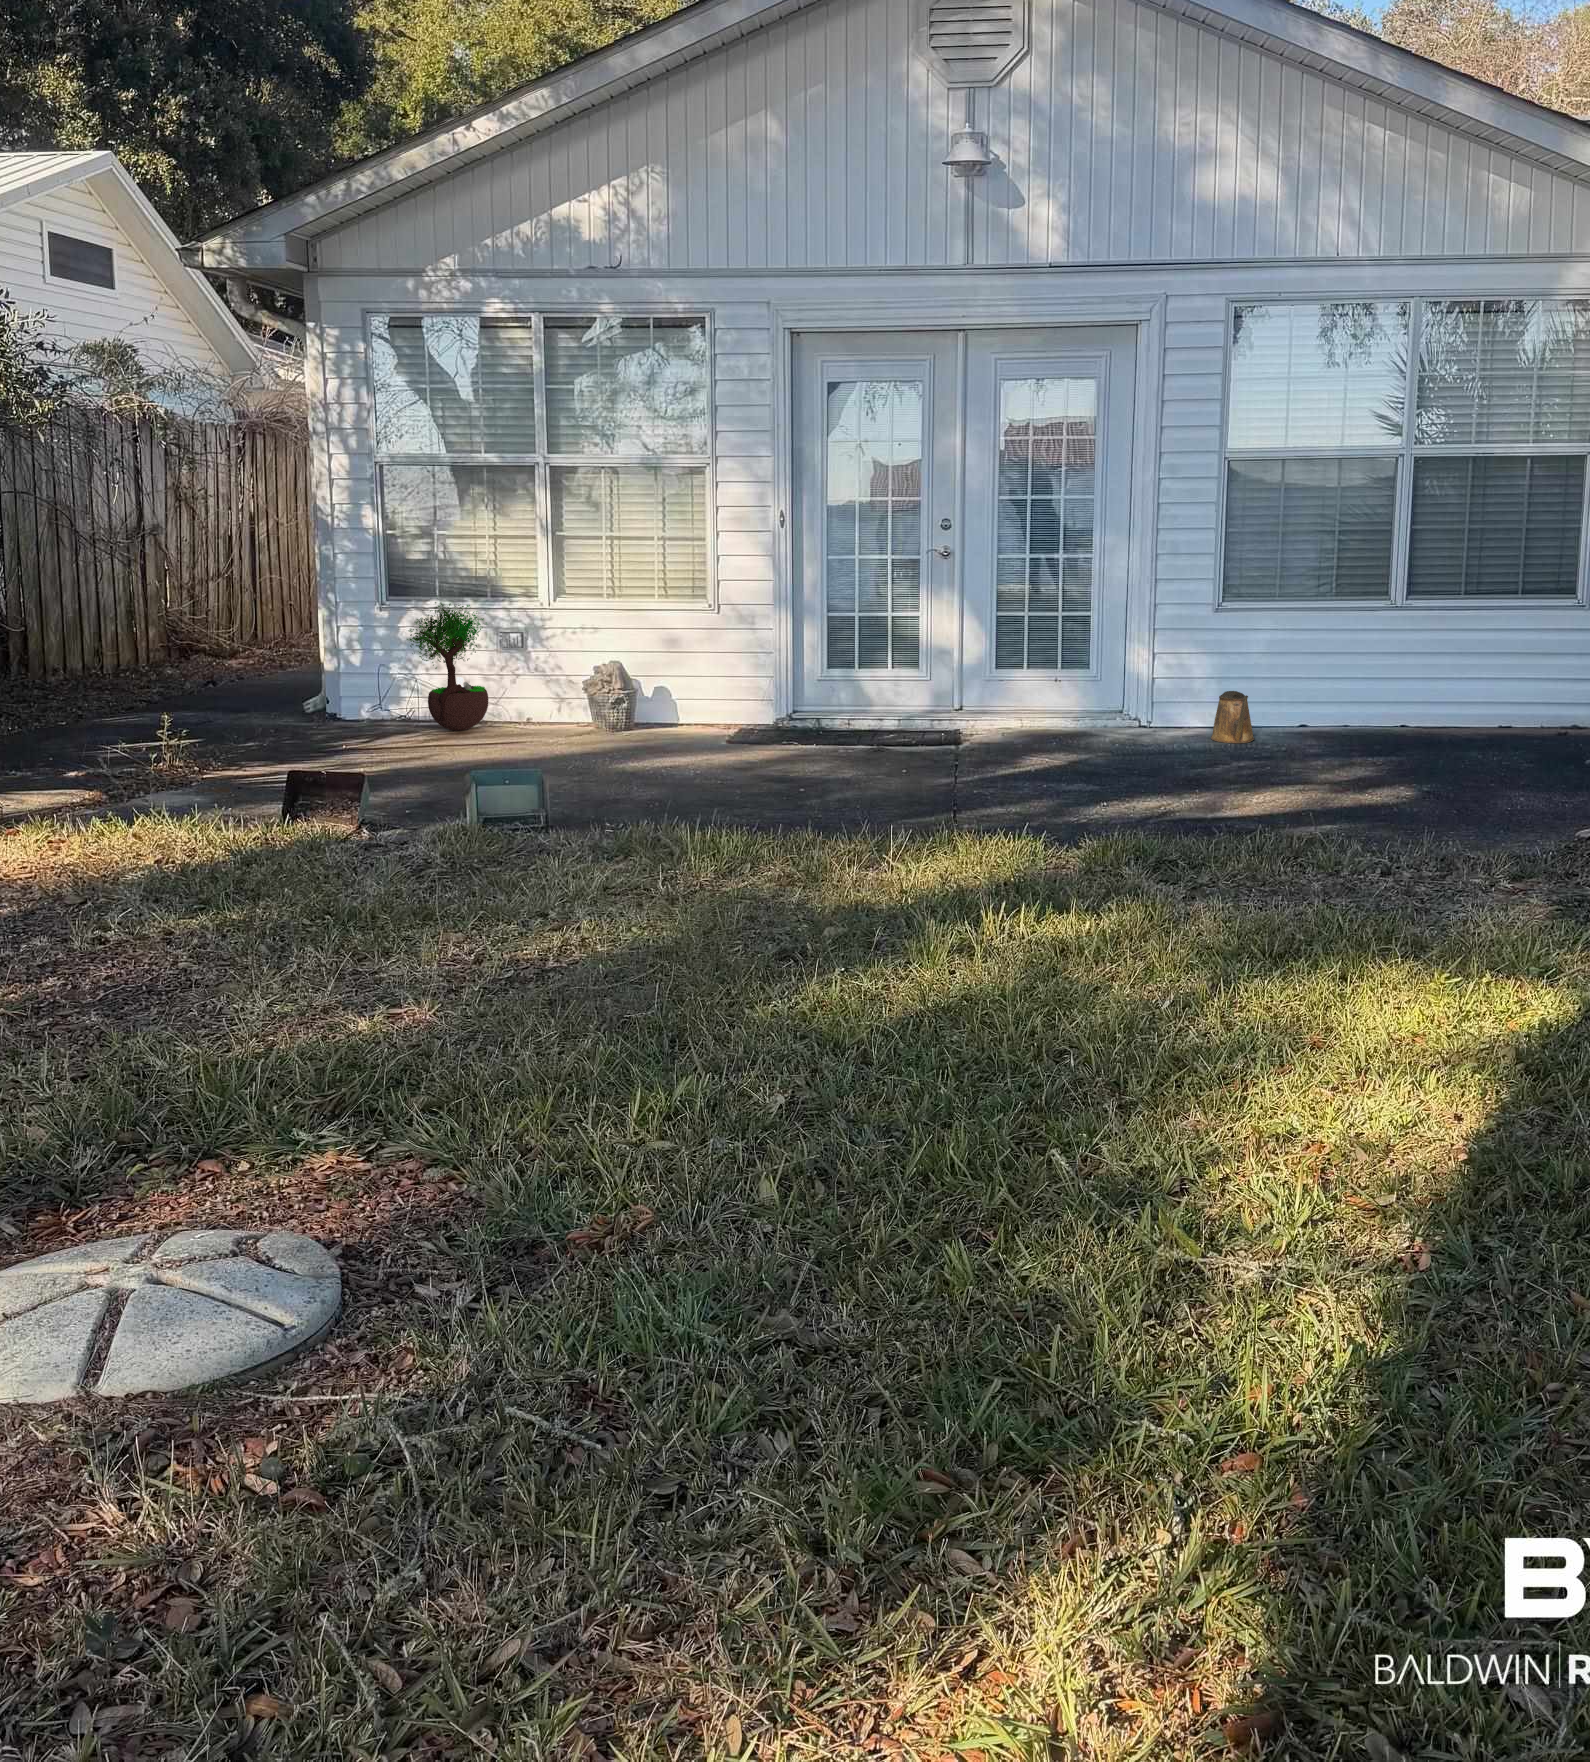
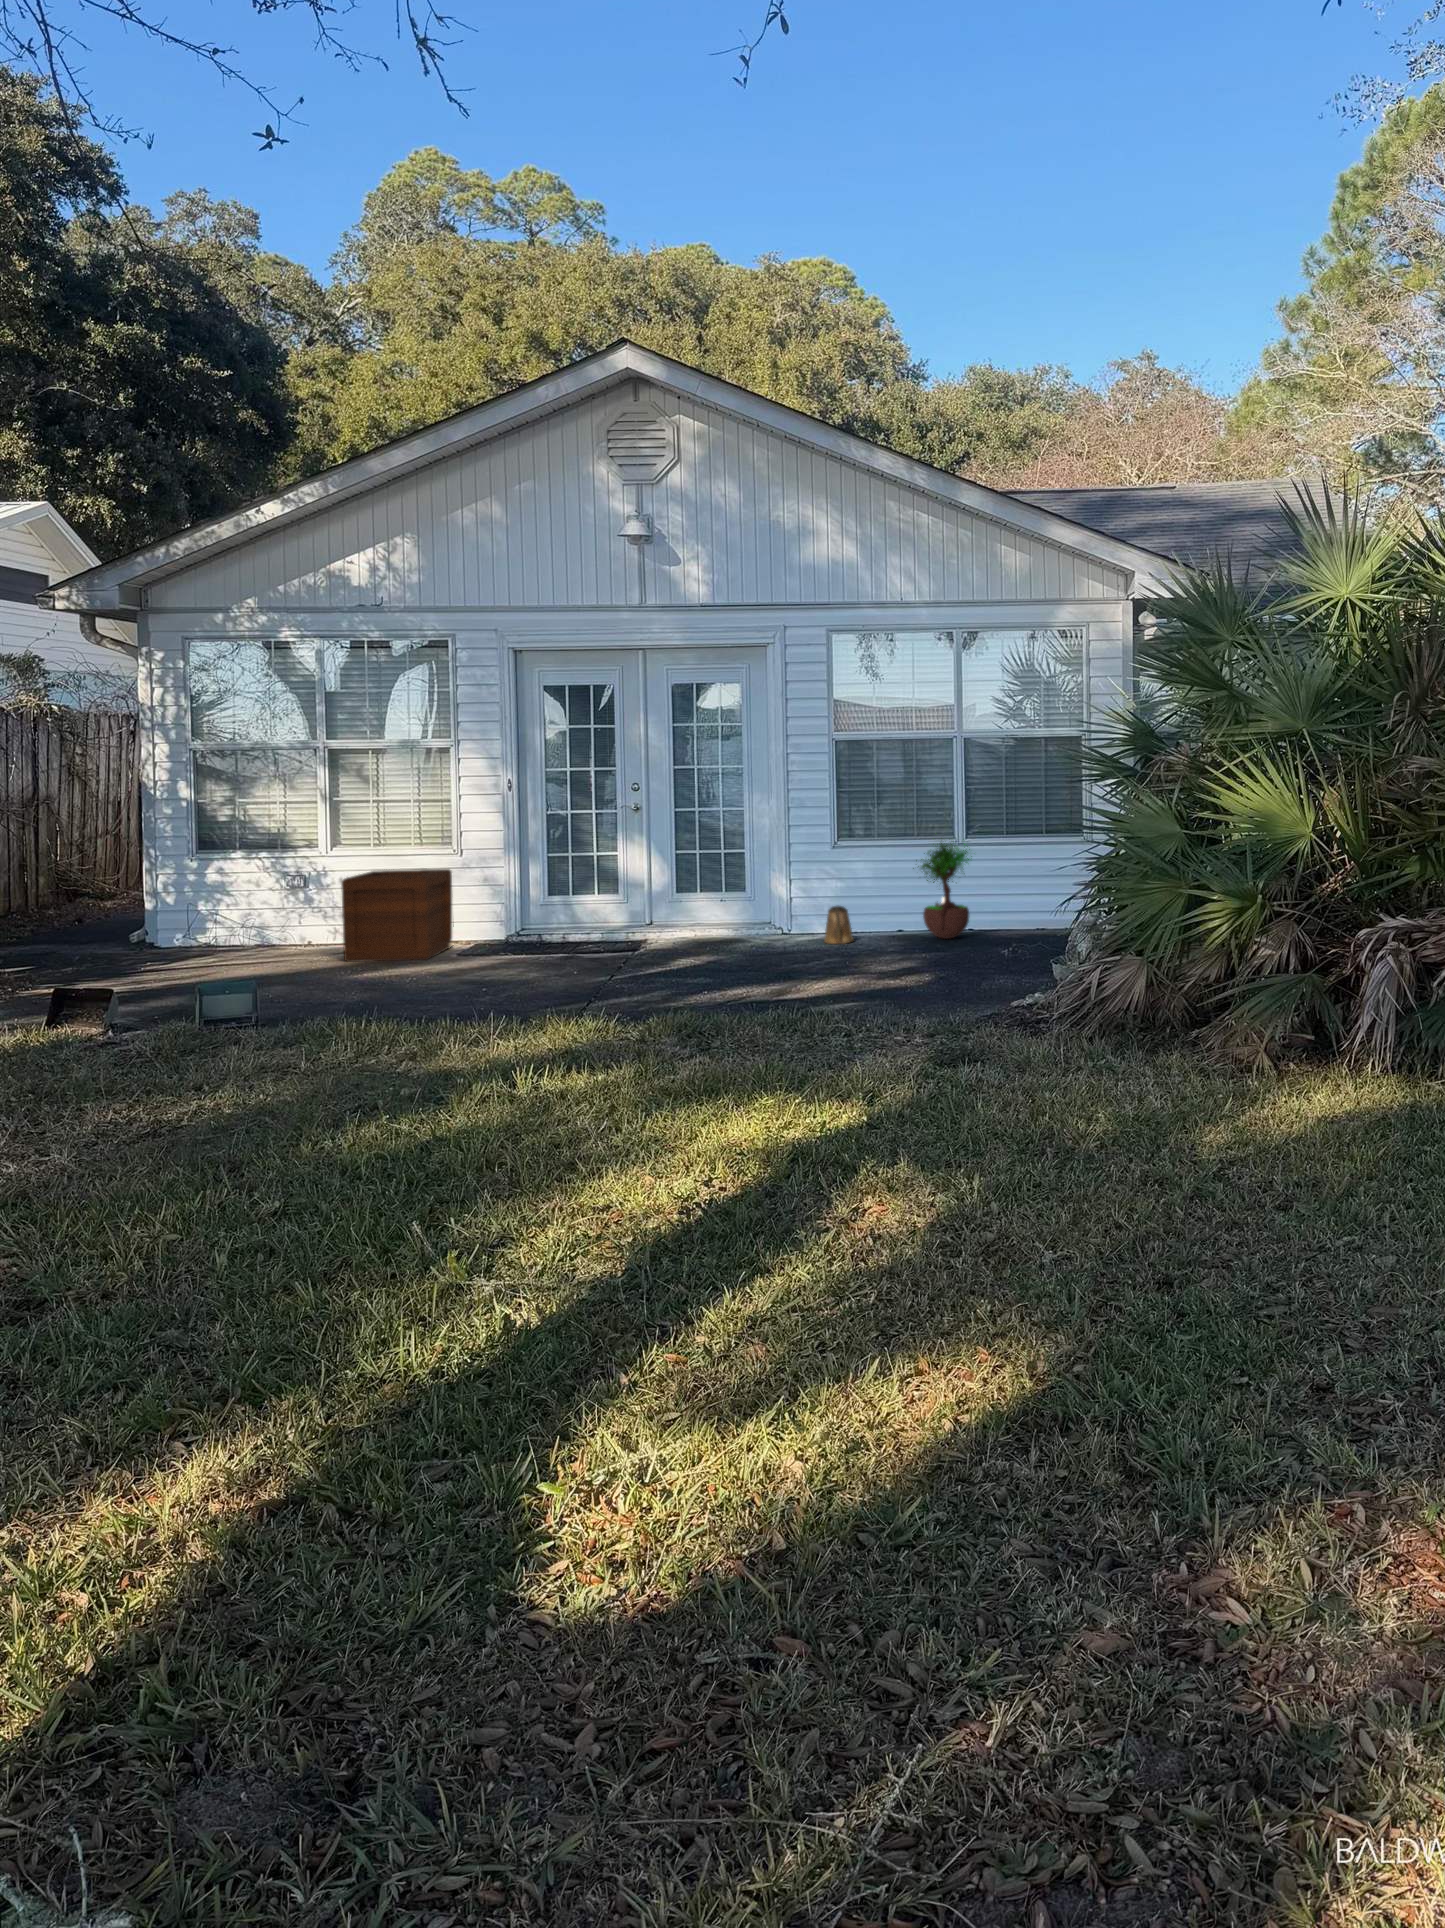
potted tree: present [407,595,488,731] -> present [913,838,972,939]
wooden crate: none [585,626,712,748] -> present [341,869,454,962]

